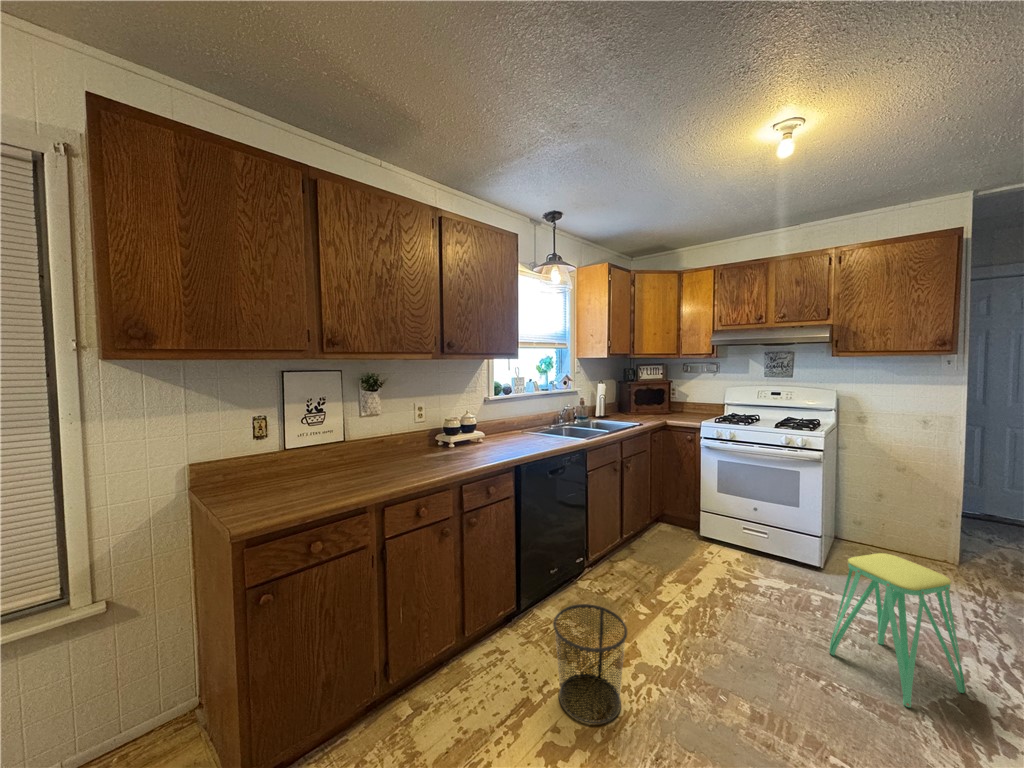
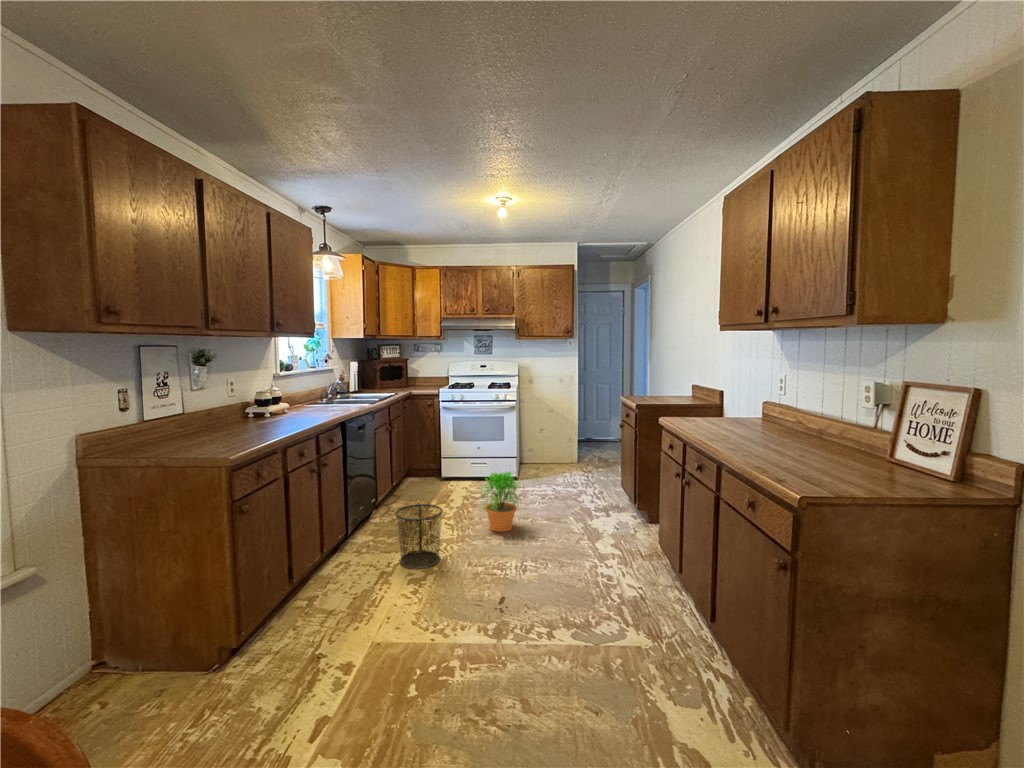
stool: present [829,553,965,707] -> none [530,448,583,517]
potted plant: none [712,577,810,694] -> present [482,472,521,532]

